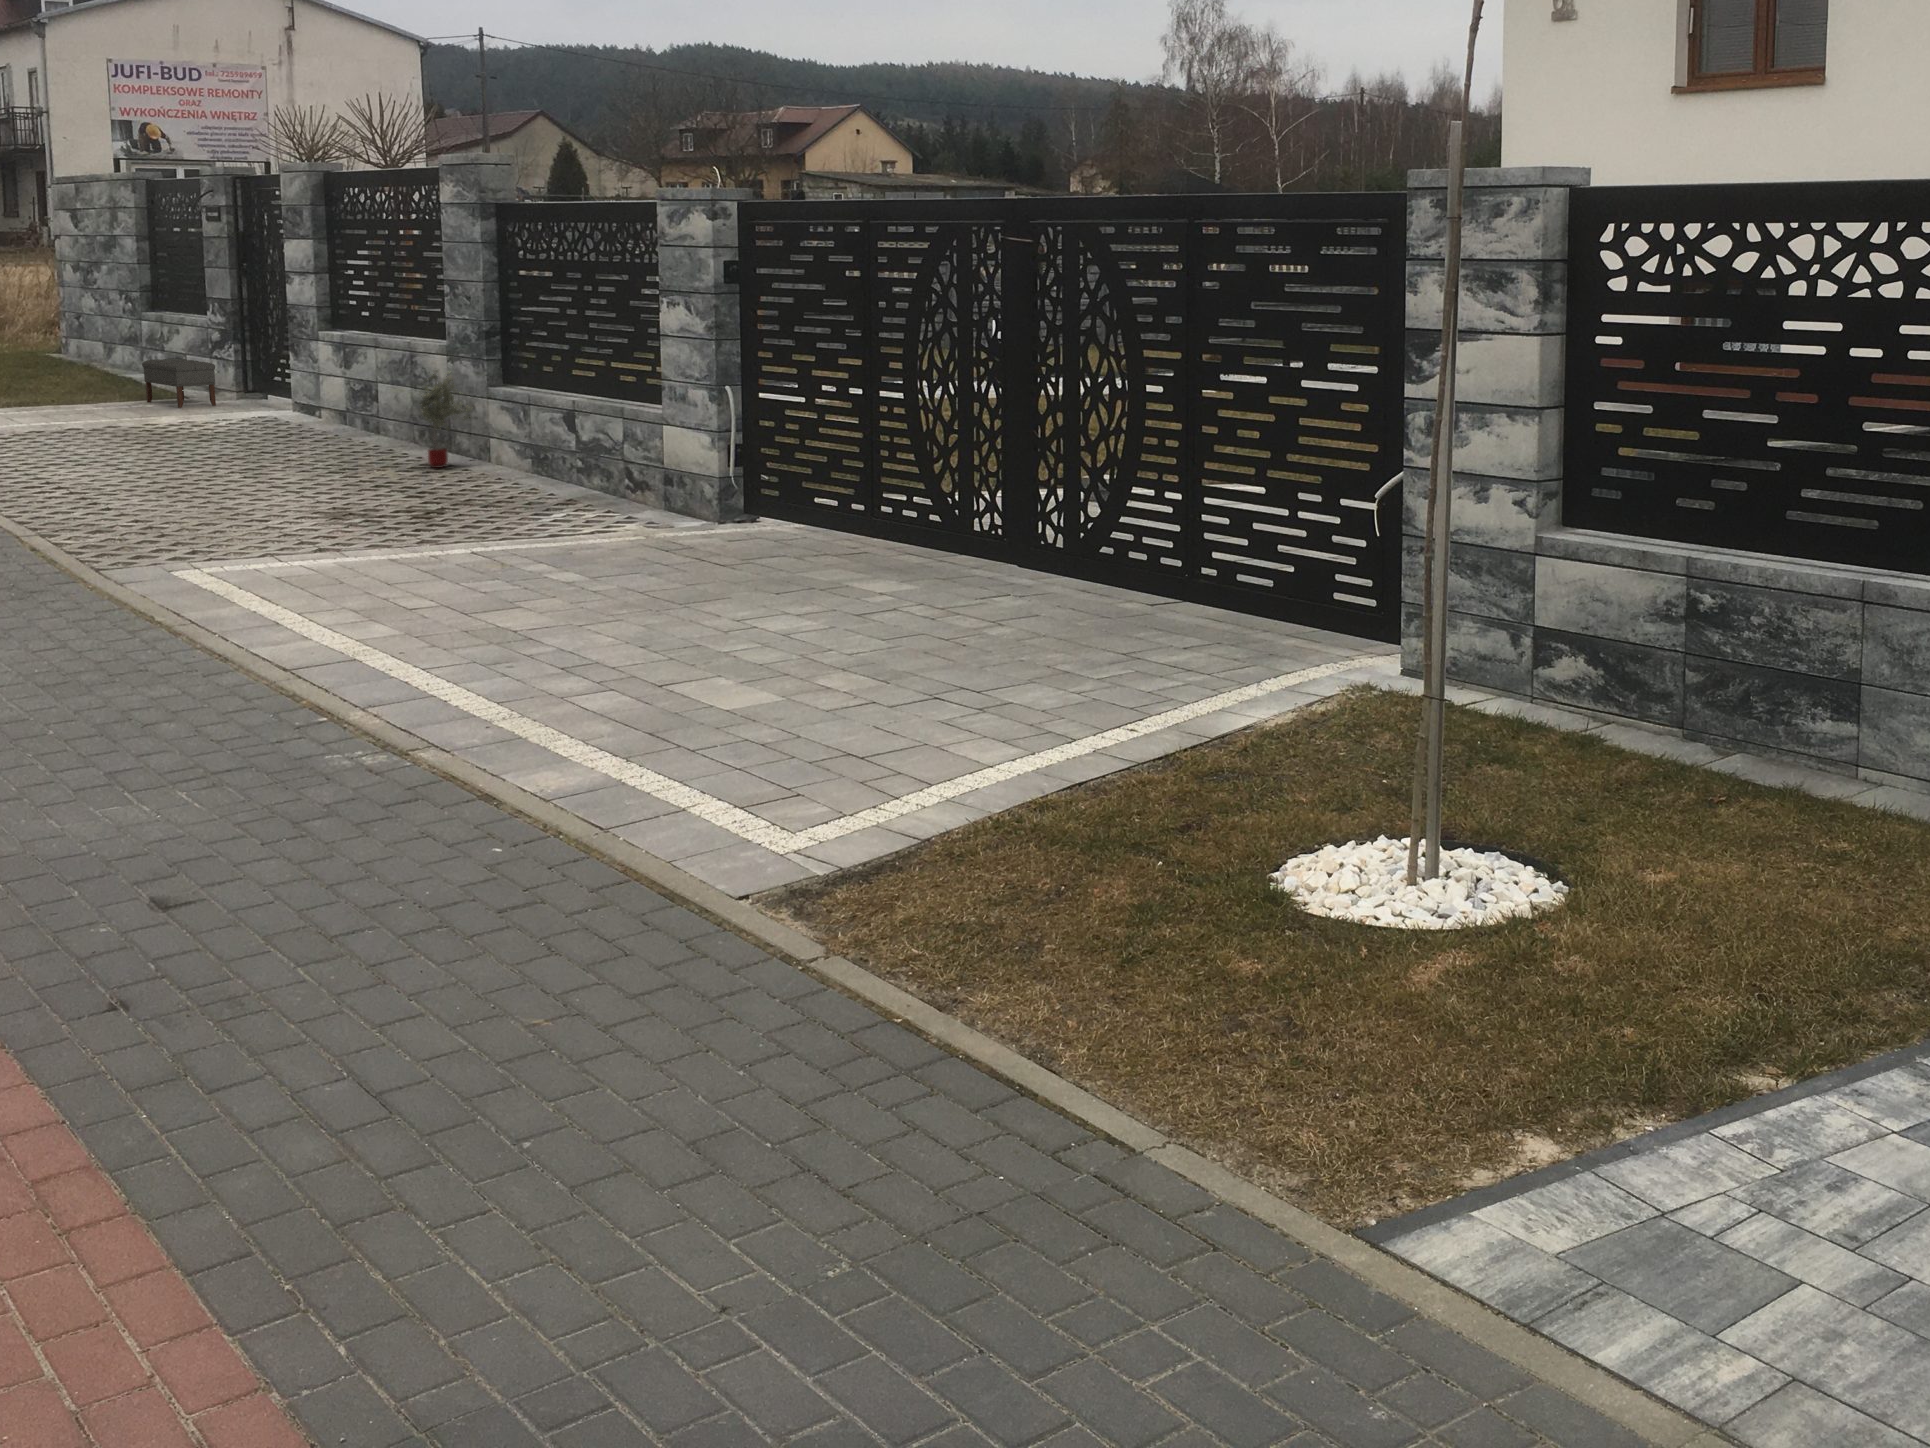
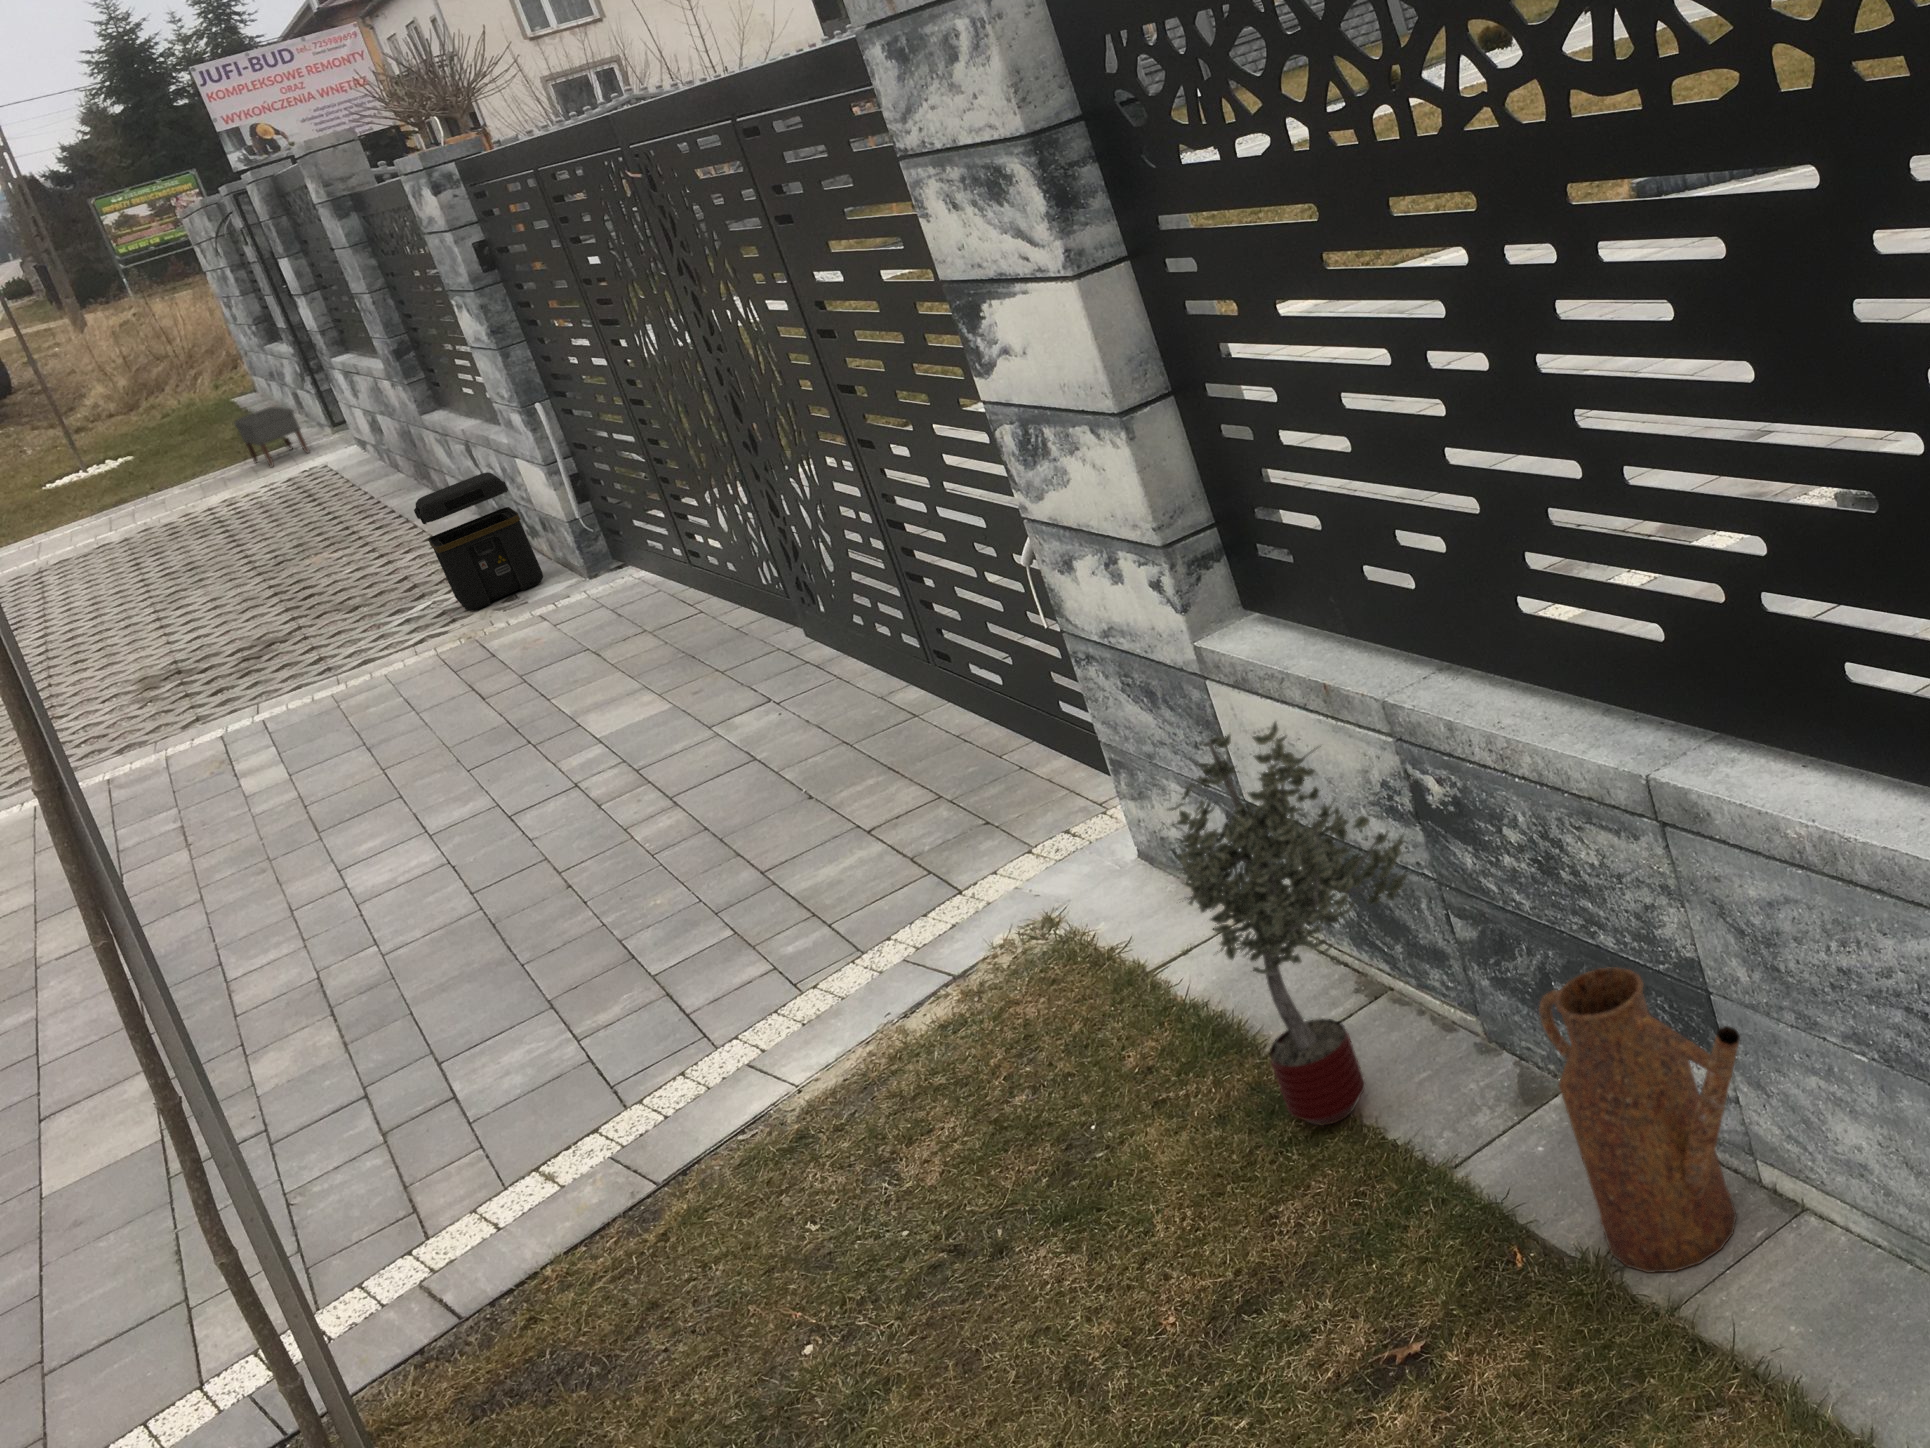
potted tree: present [419,370,472,468] -> present [1168,722,1407,1125]
toolbox: none [600,424,681,519] -> present [414,472,543,611]
watering can: none [1783,661,1906,795] -> present [1539,967,1740,1272]

